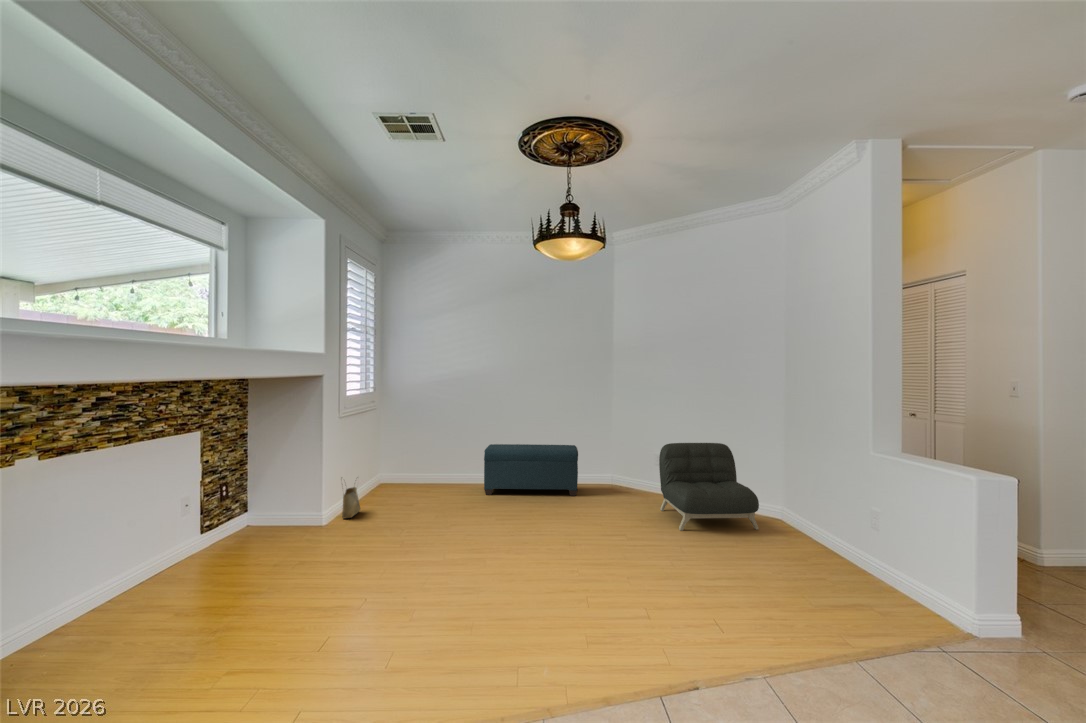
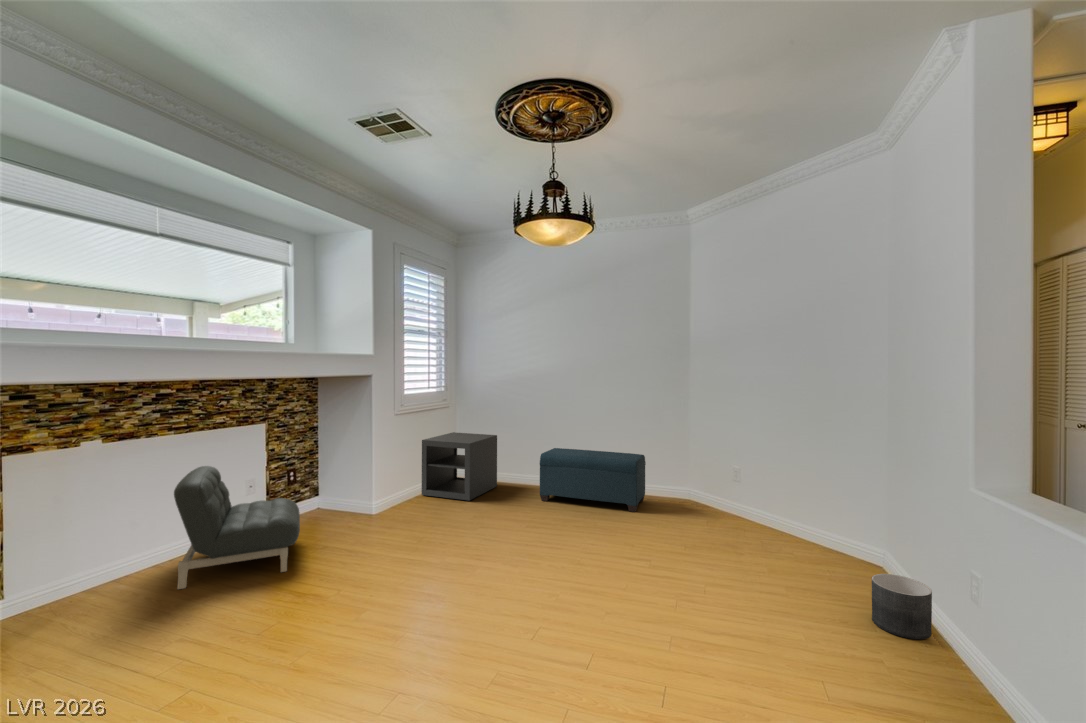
storage cabinet: none [359,435,431,502] -> present [422,432,497,501]
armchair: present [659,443,759,531] -> present [174,466,300,589]
woven basket: present [342,487,360,518] -> none [392,471,413,511]
planter: none [791,514,829,555] -> present [872,574,932,639]

